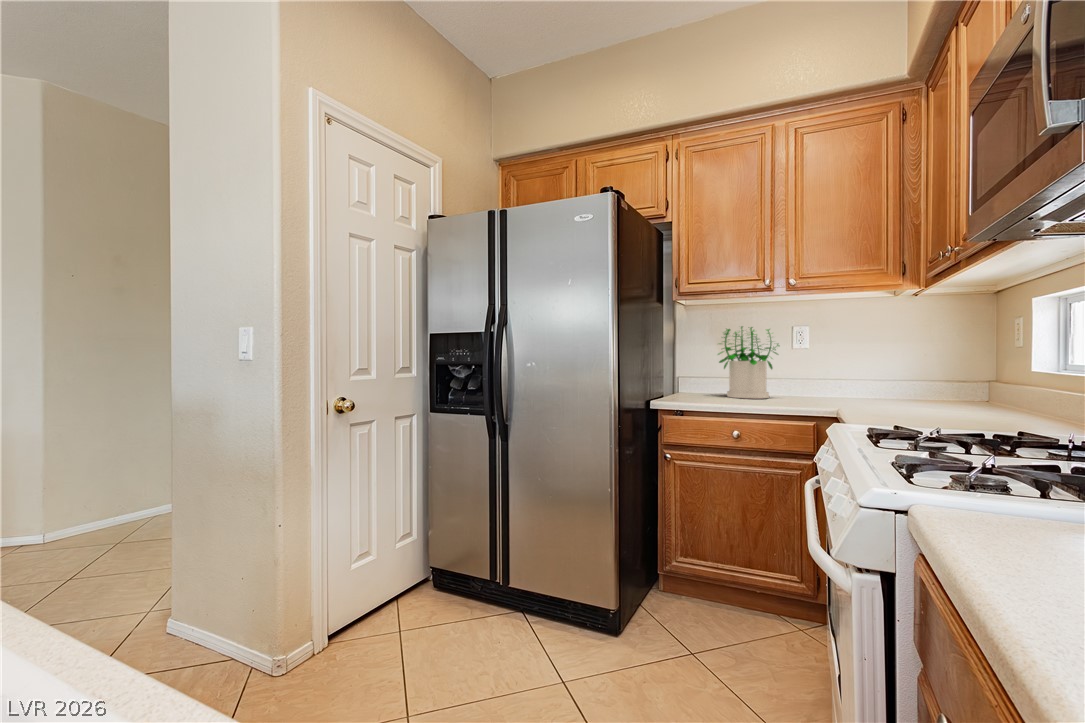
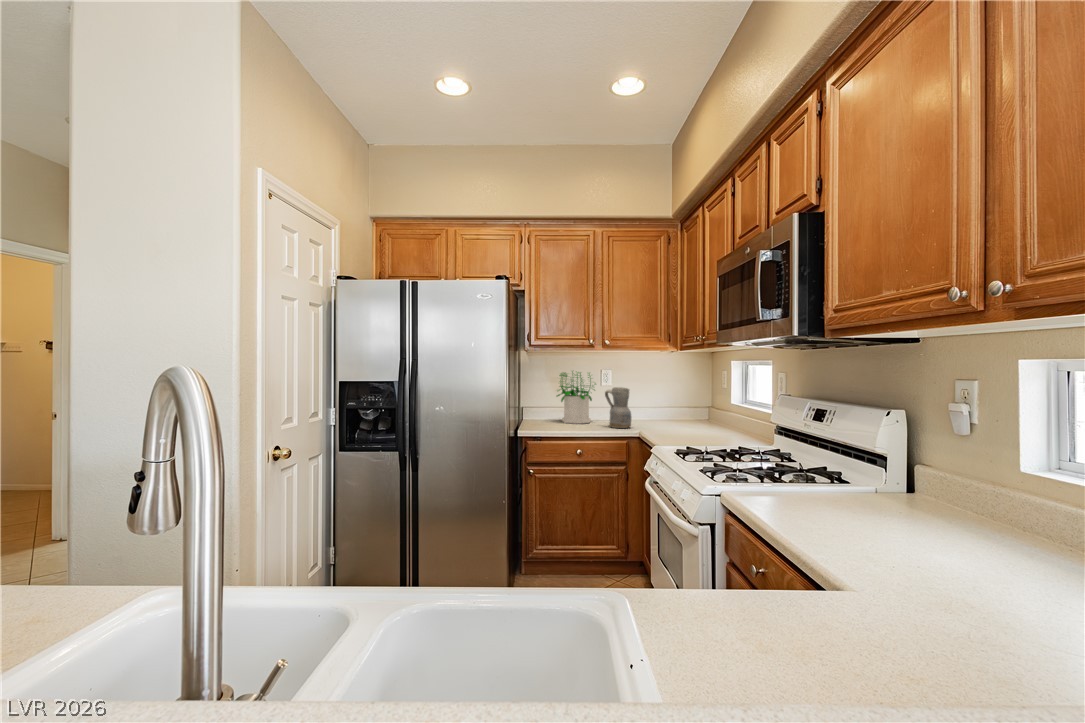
ceramic pitcher: none [785,346,828,405] -> present [605,387,631,428]

